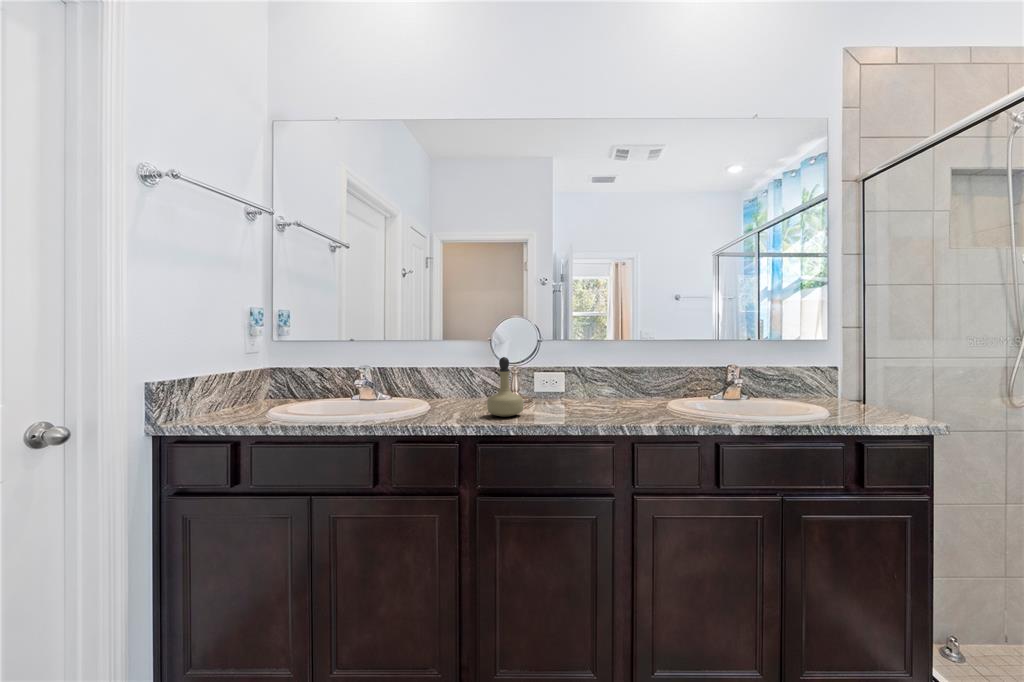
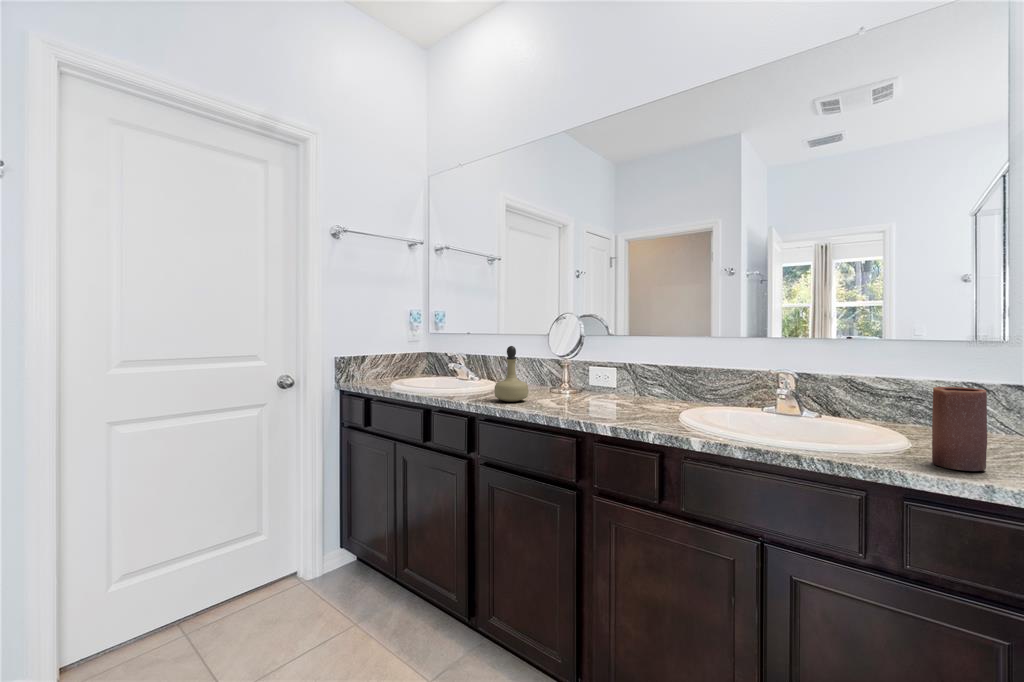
candle: none [865,370,894,421] -> present [932,387,987,471]

